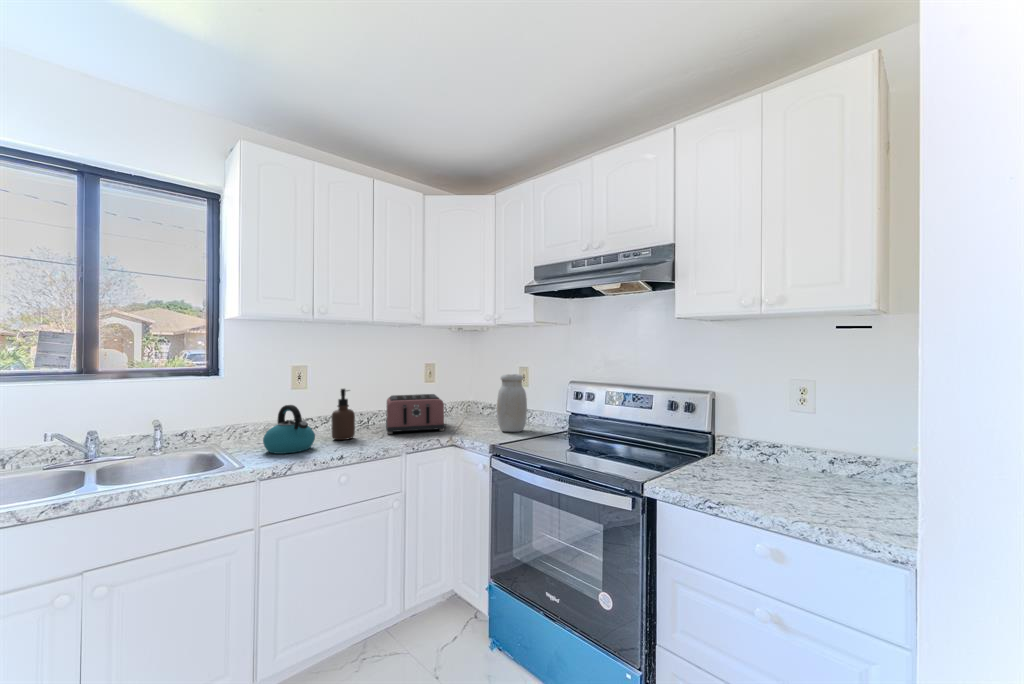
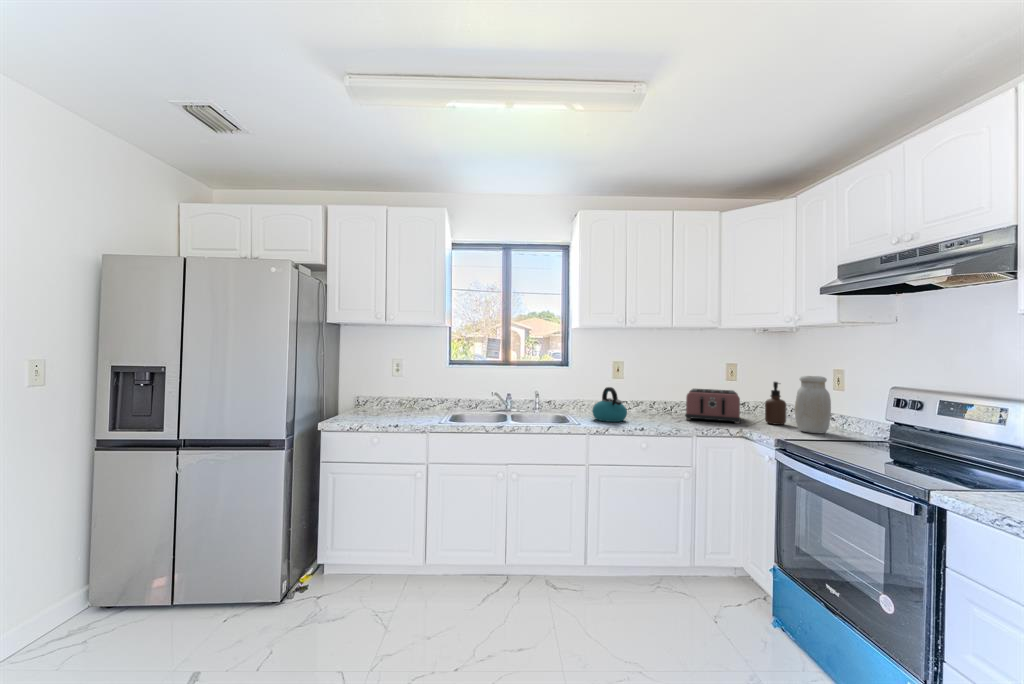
soap dispenser: present [332,389,355,440] -> present [765,382,786,425]

